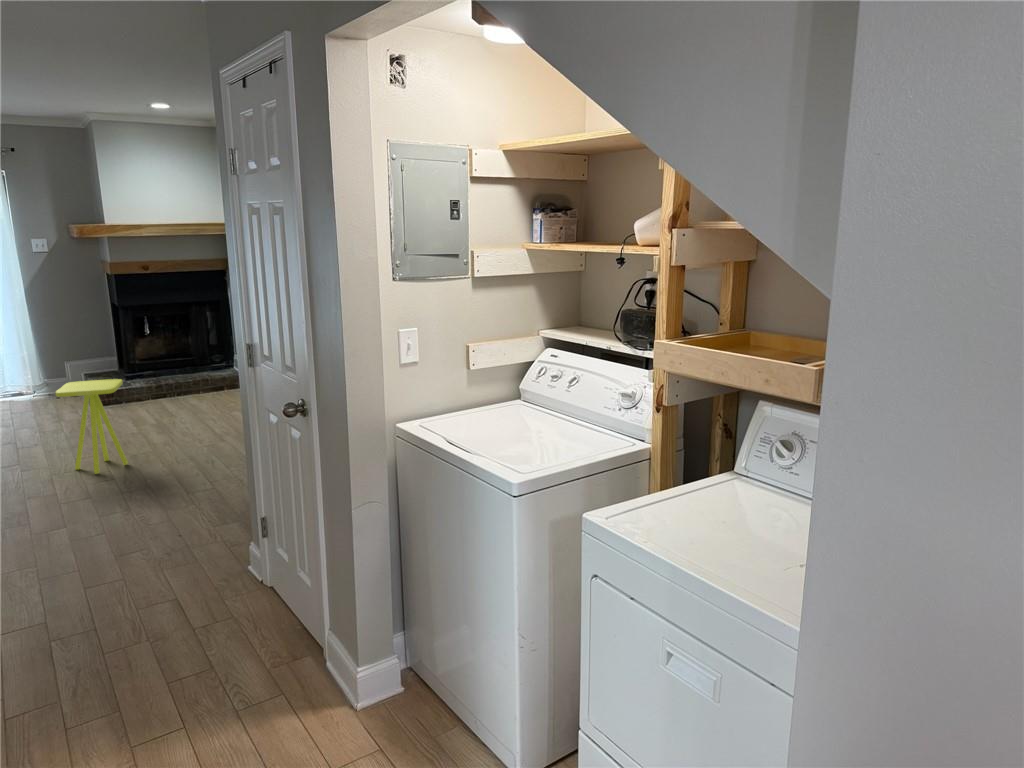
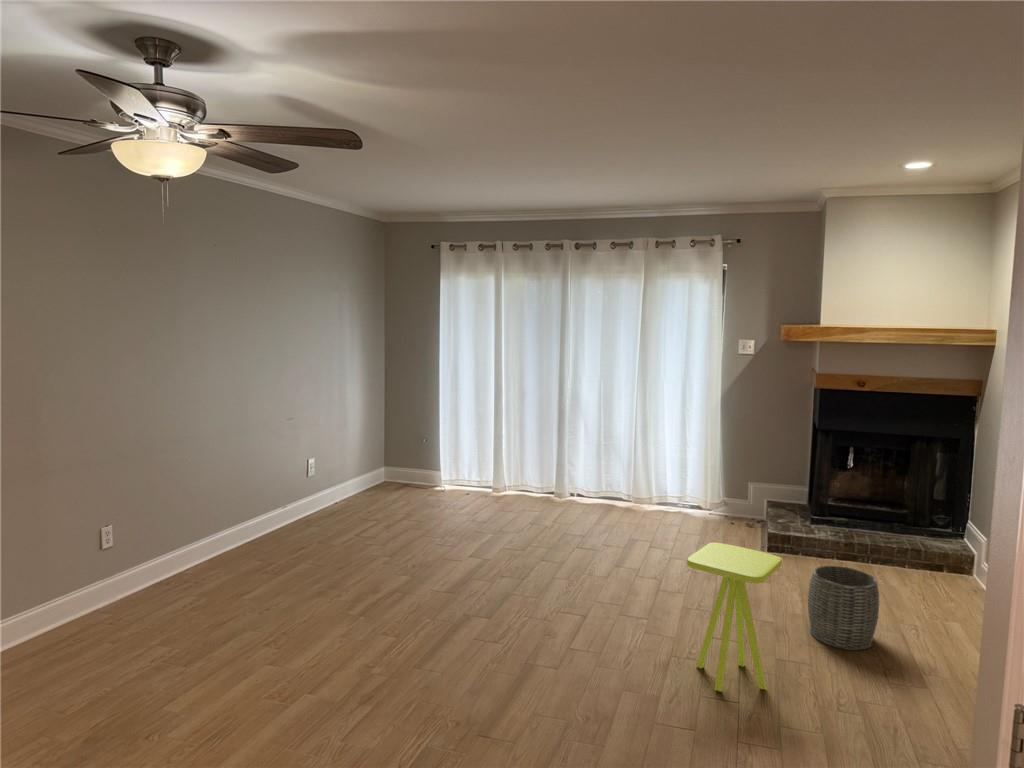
woven basket: none [140,388,188,438] -> present [808,566,879,650]

